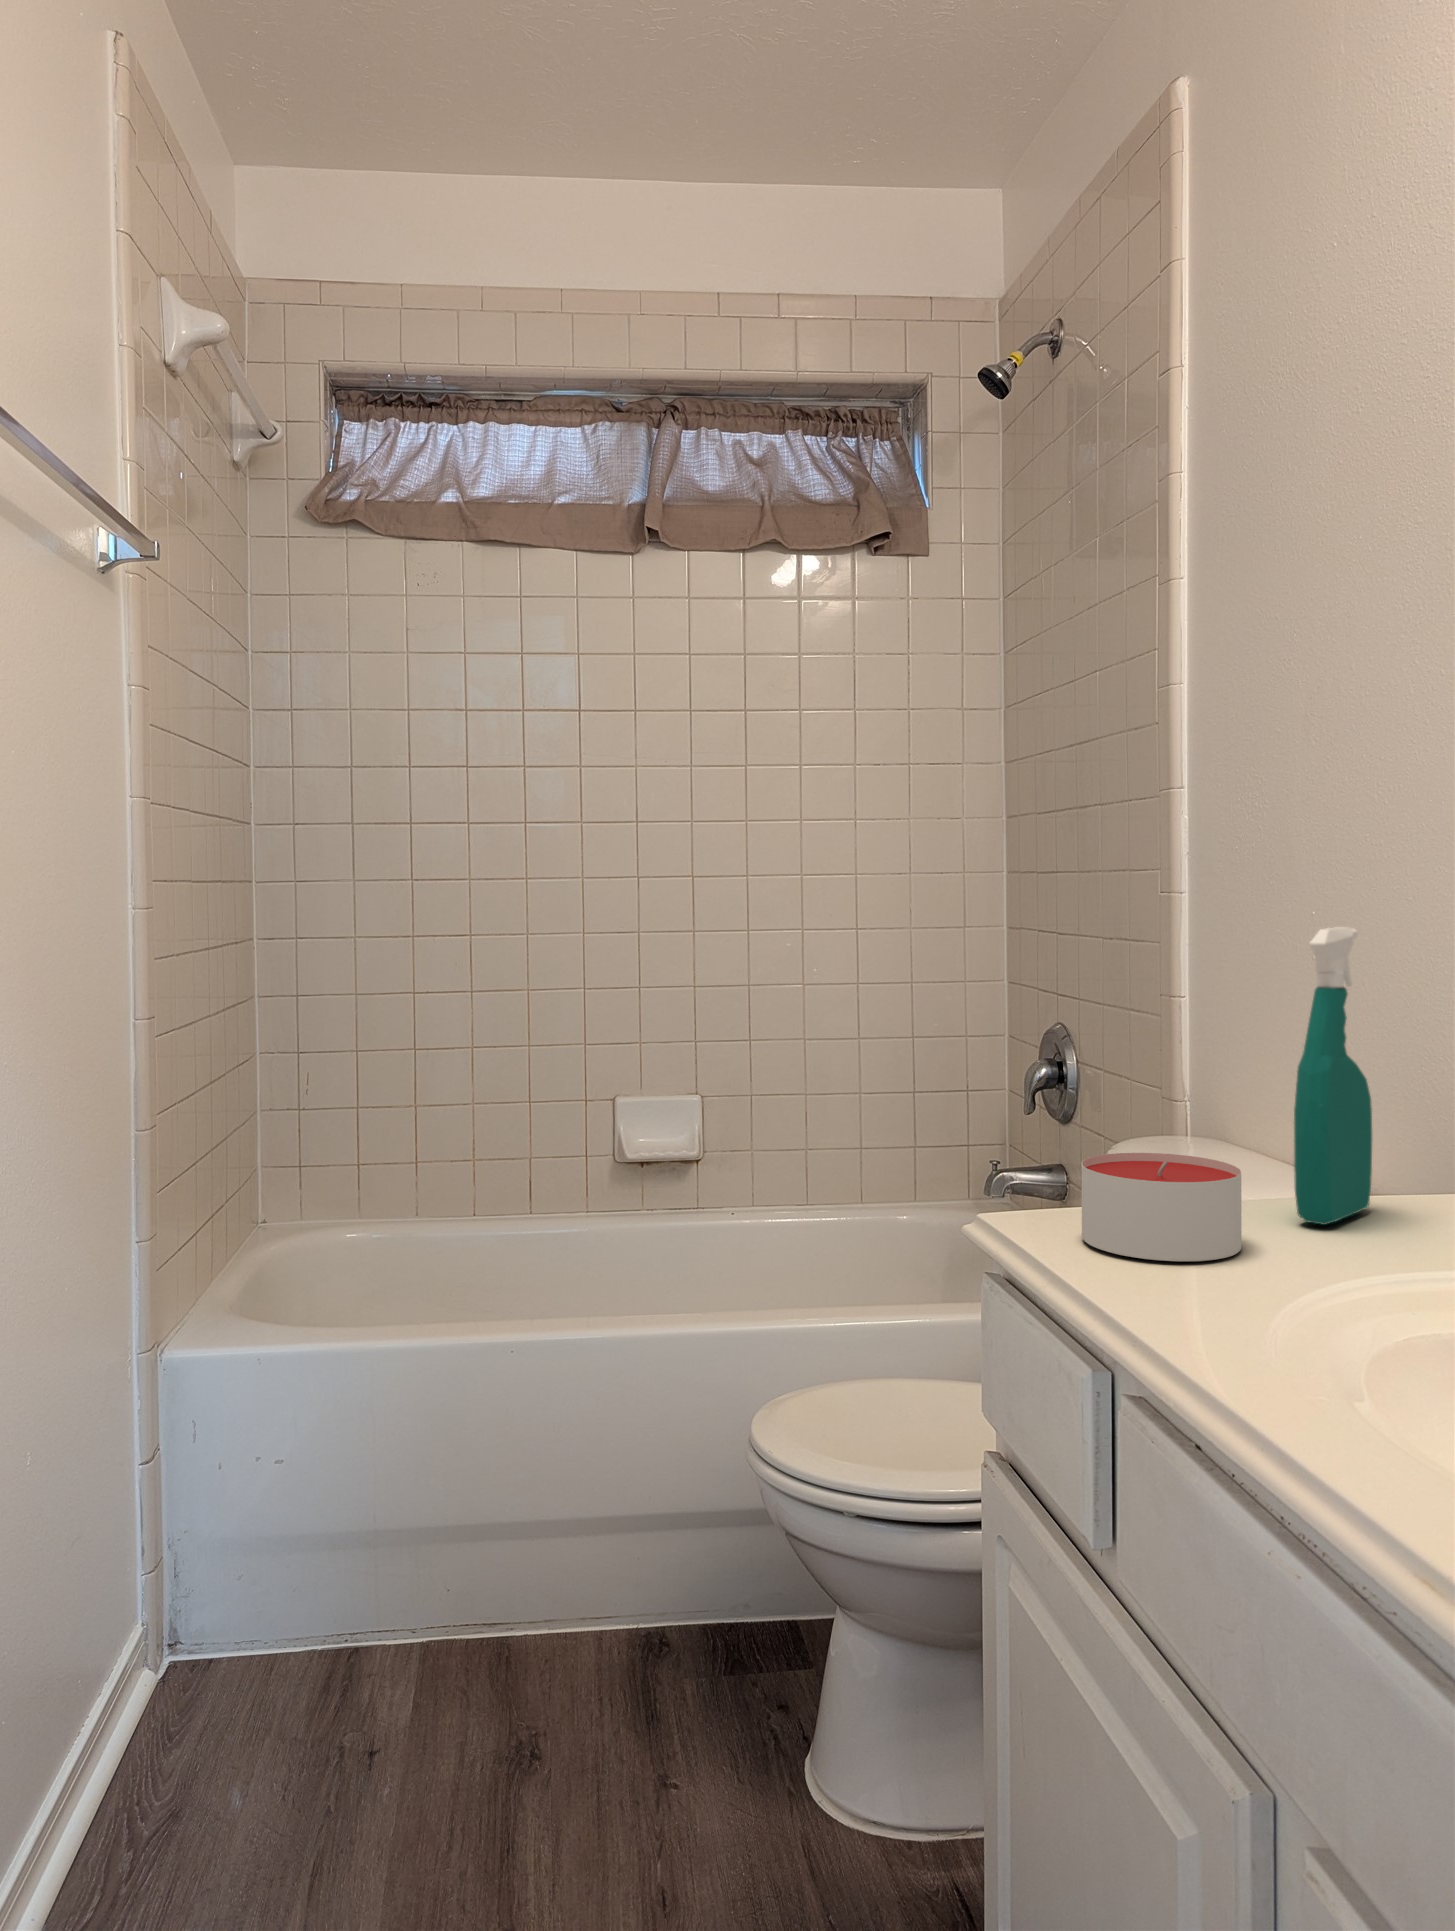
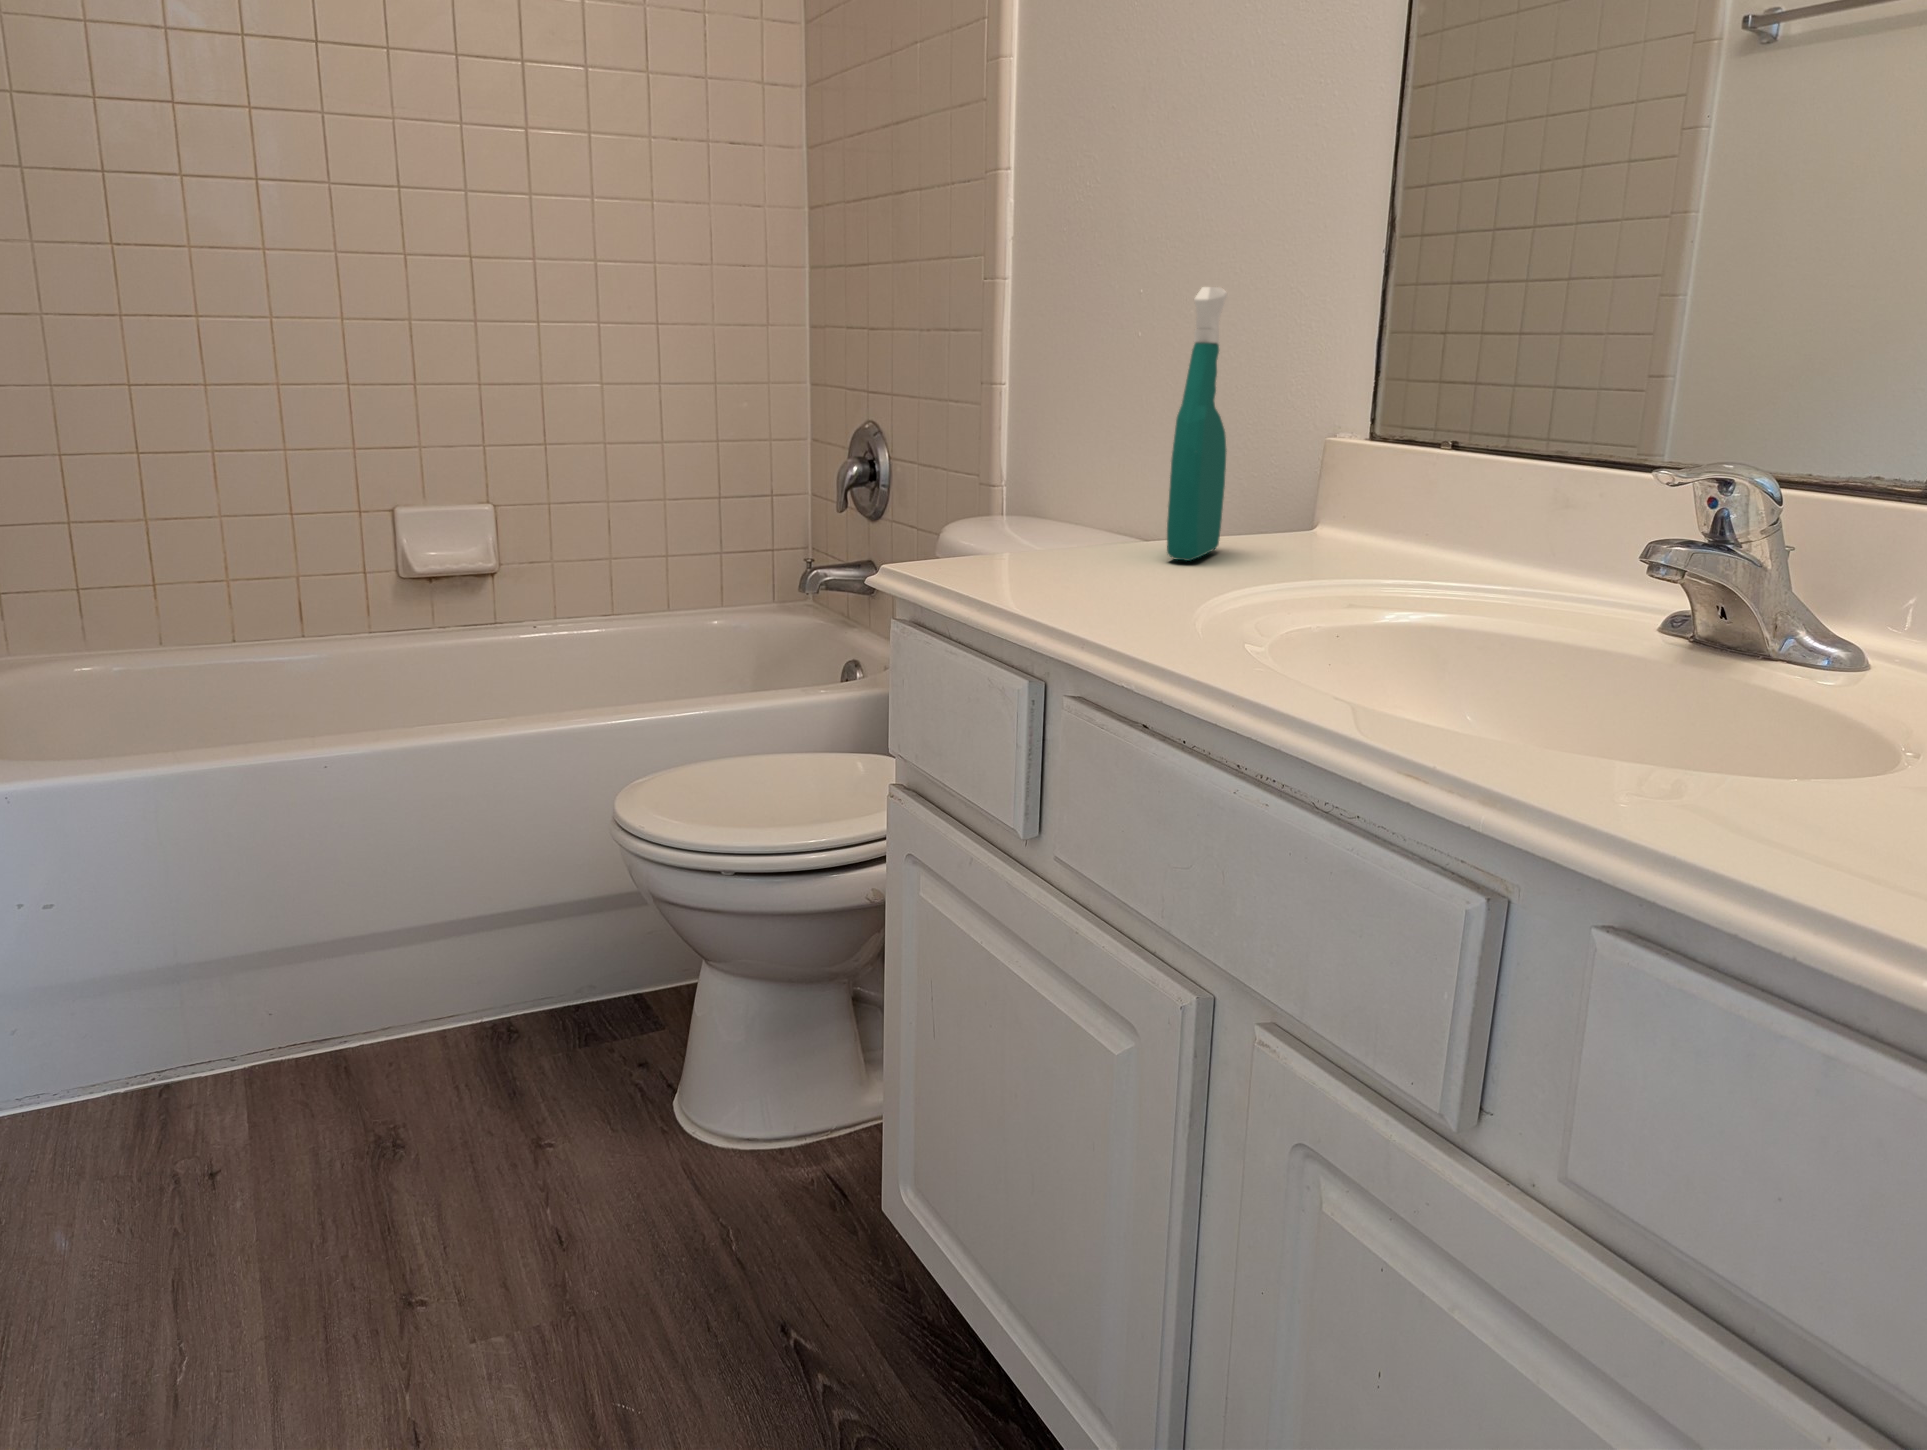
candle: present [1082,1153,1242,1261] -> none [993,499,1138,589]

